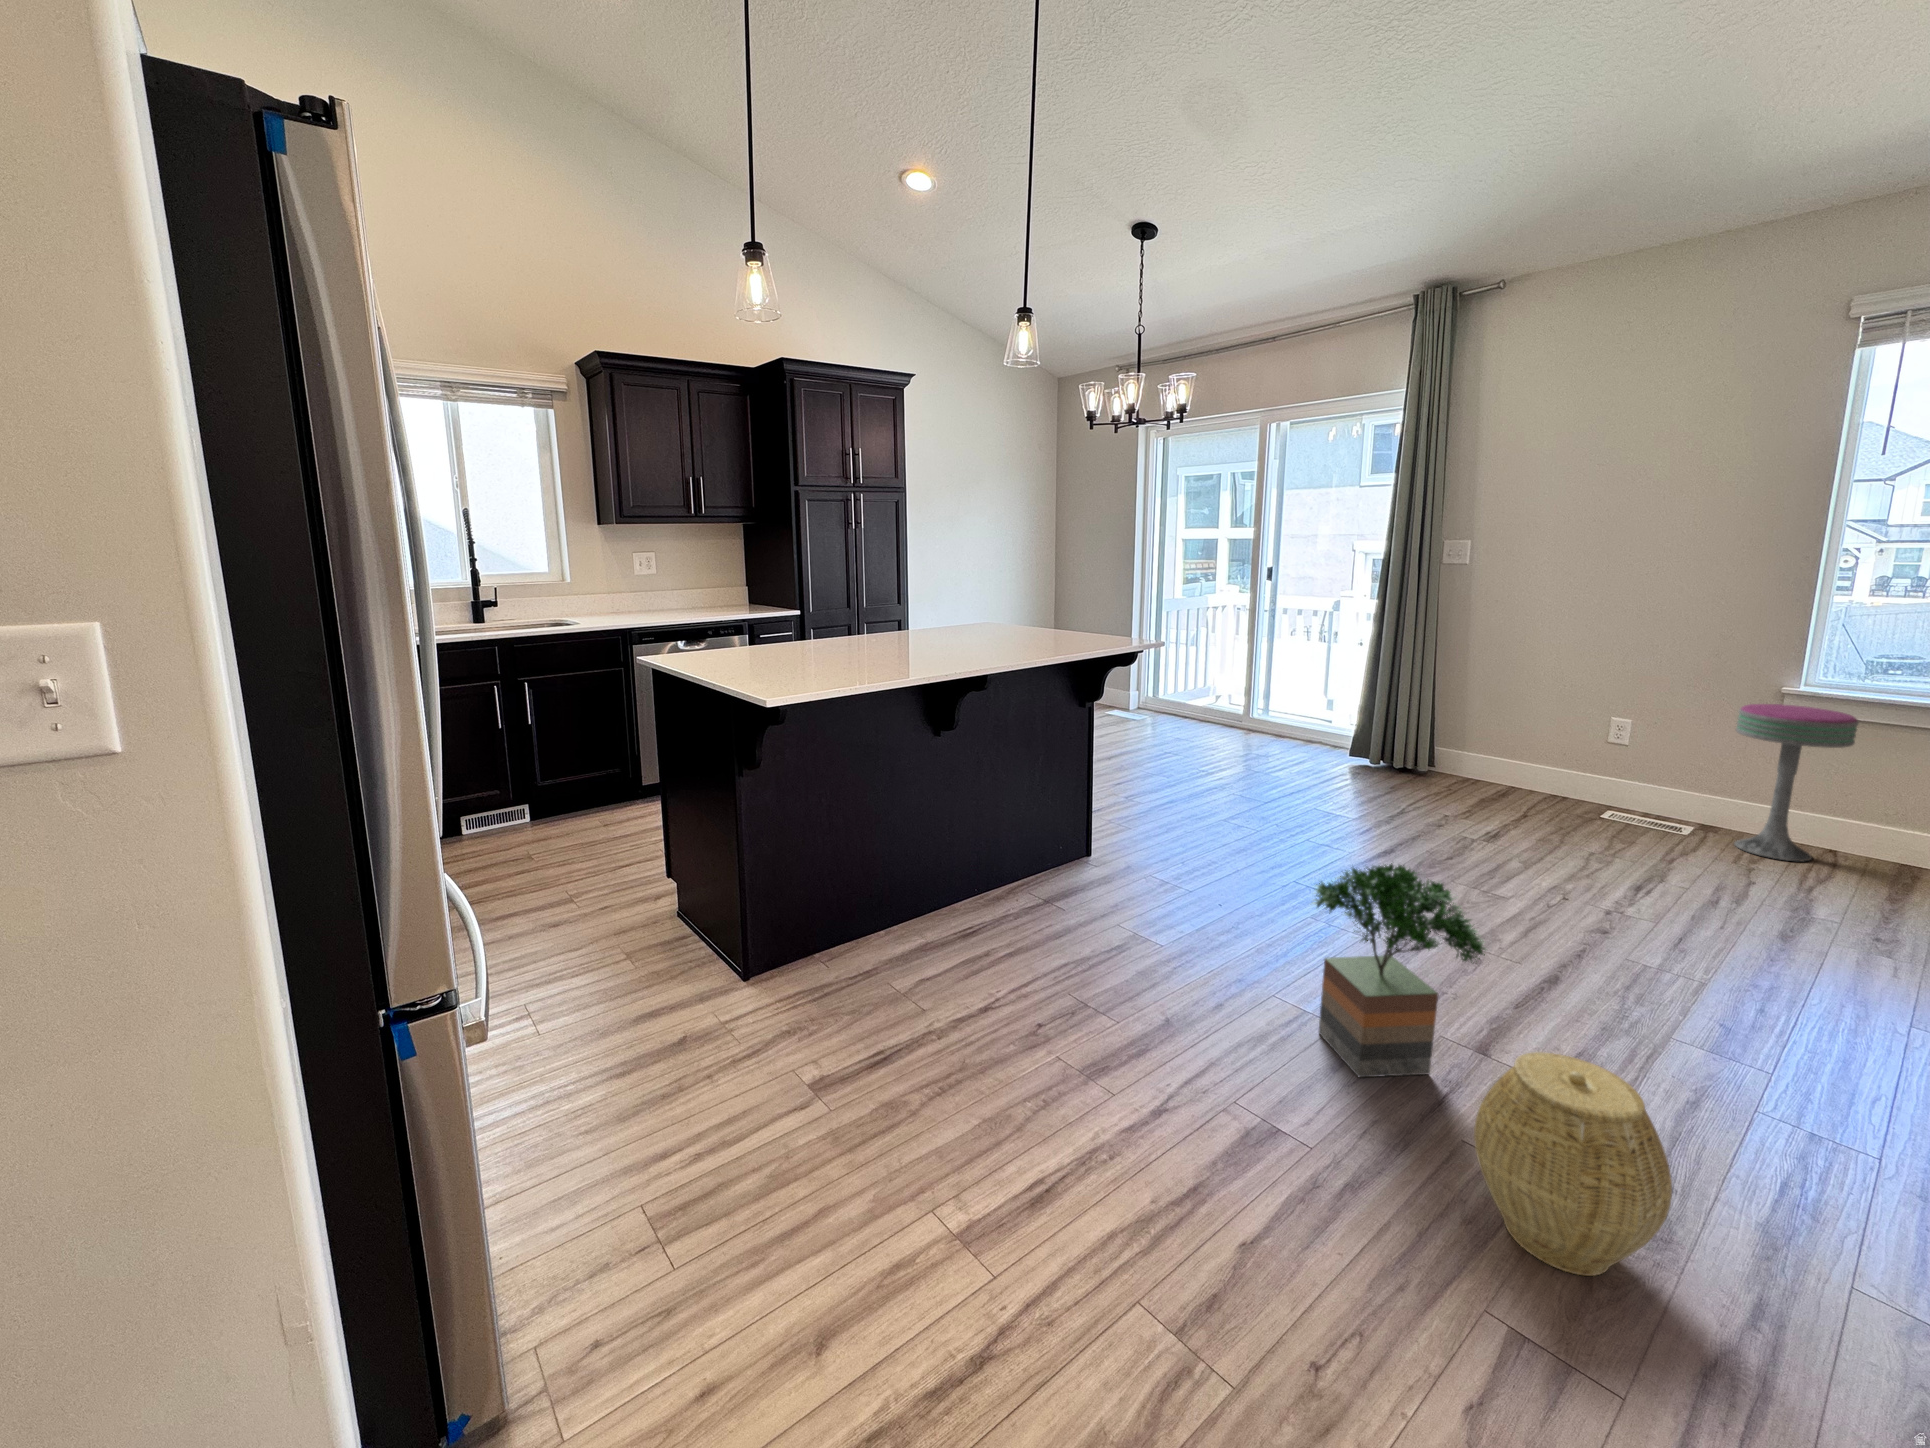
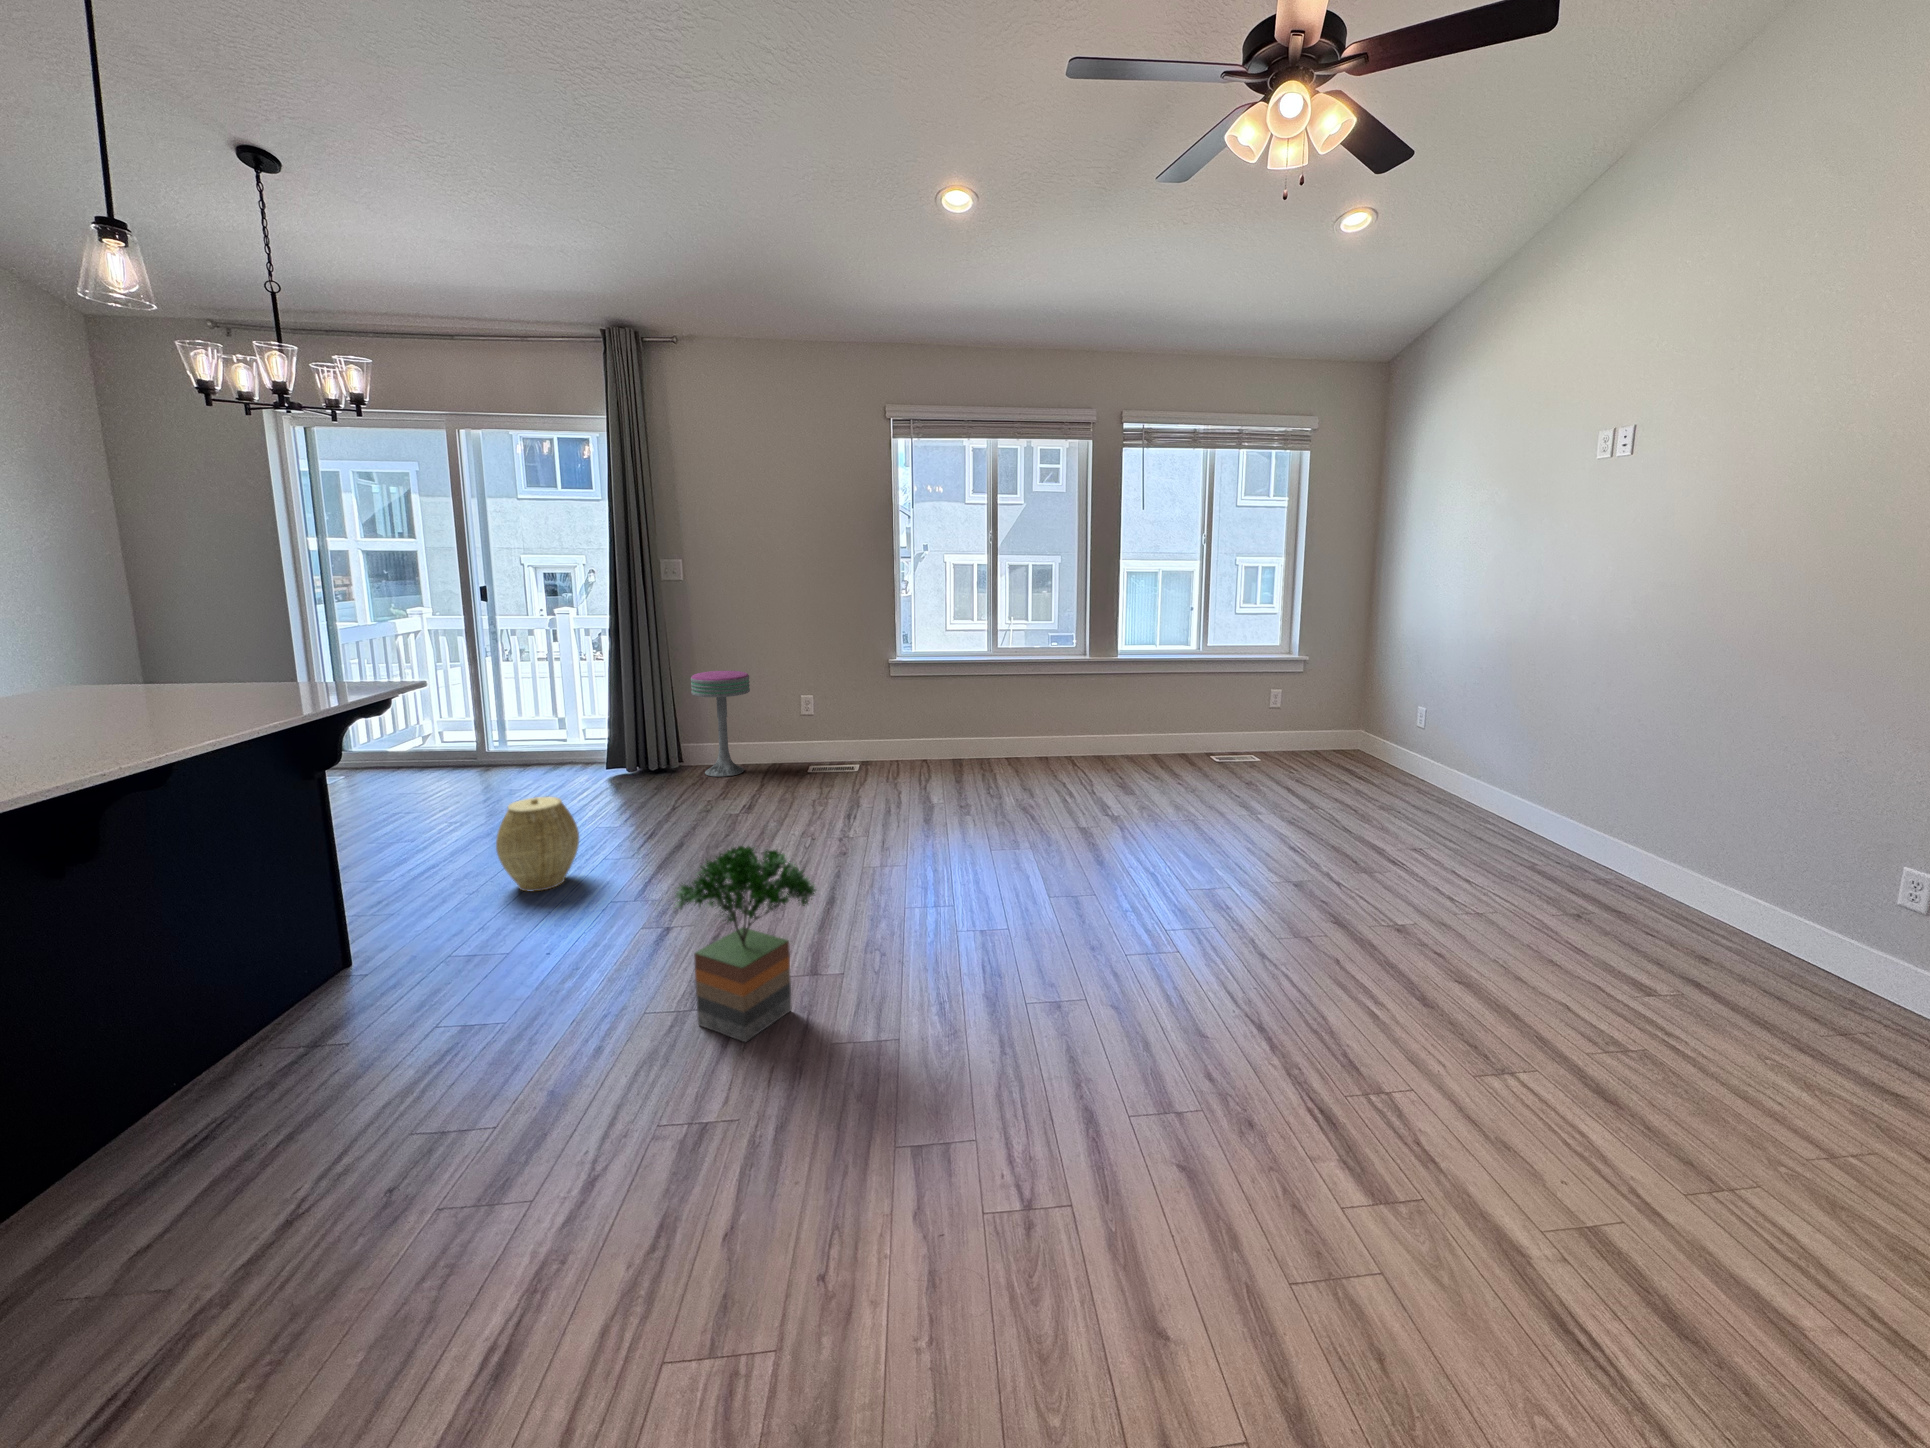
bar stool: present [1734,704,1859,861] -> present [691,671,750,777]
woven basket: present [1474,1052,1672,1276] -> present [496,796,579,891]

